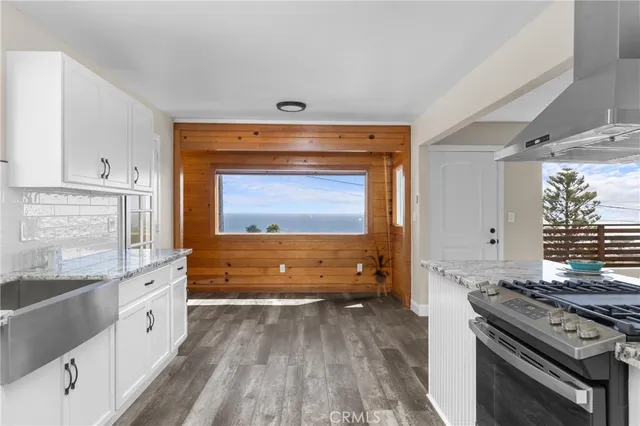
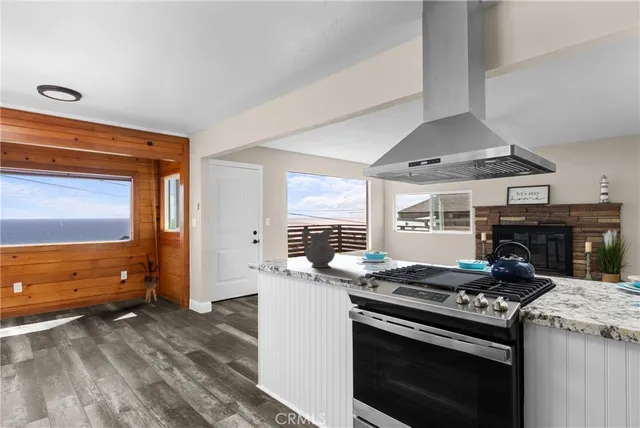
ceramic pitcher: none [463,221,507,269] -> present [302,229,335,268]

